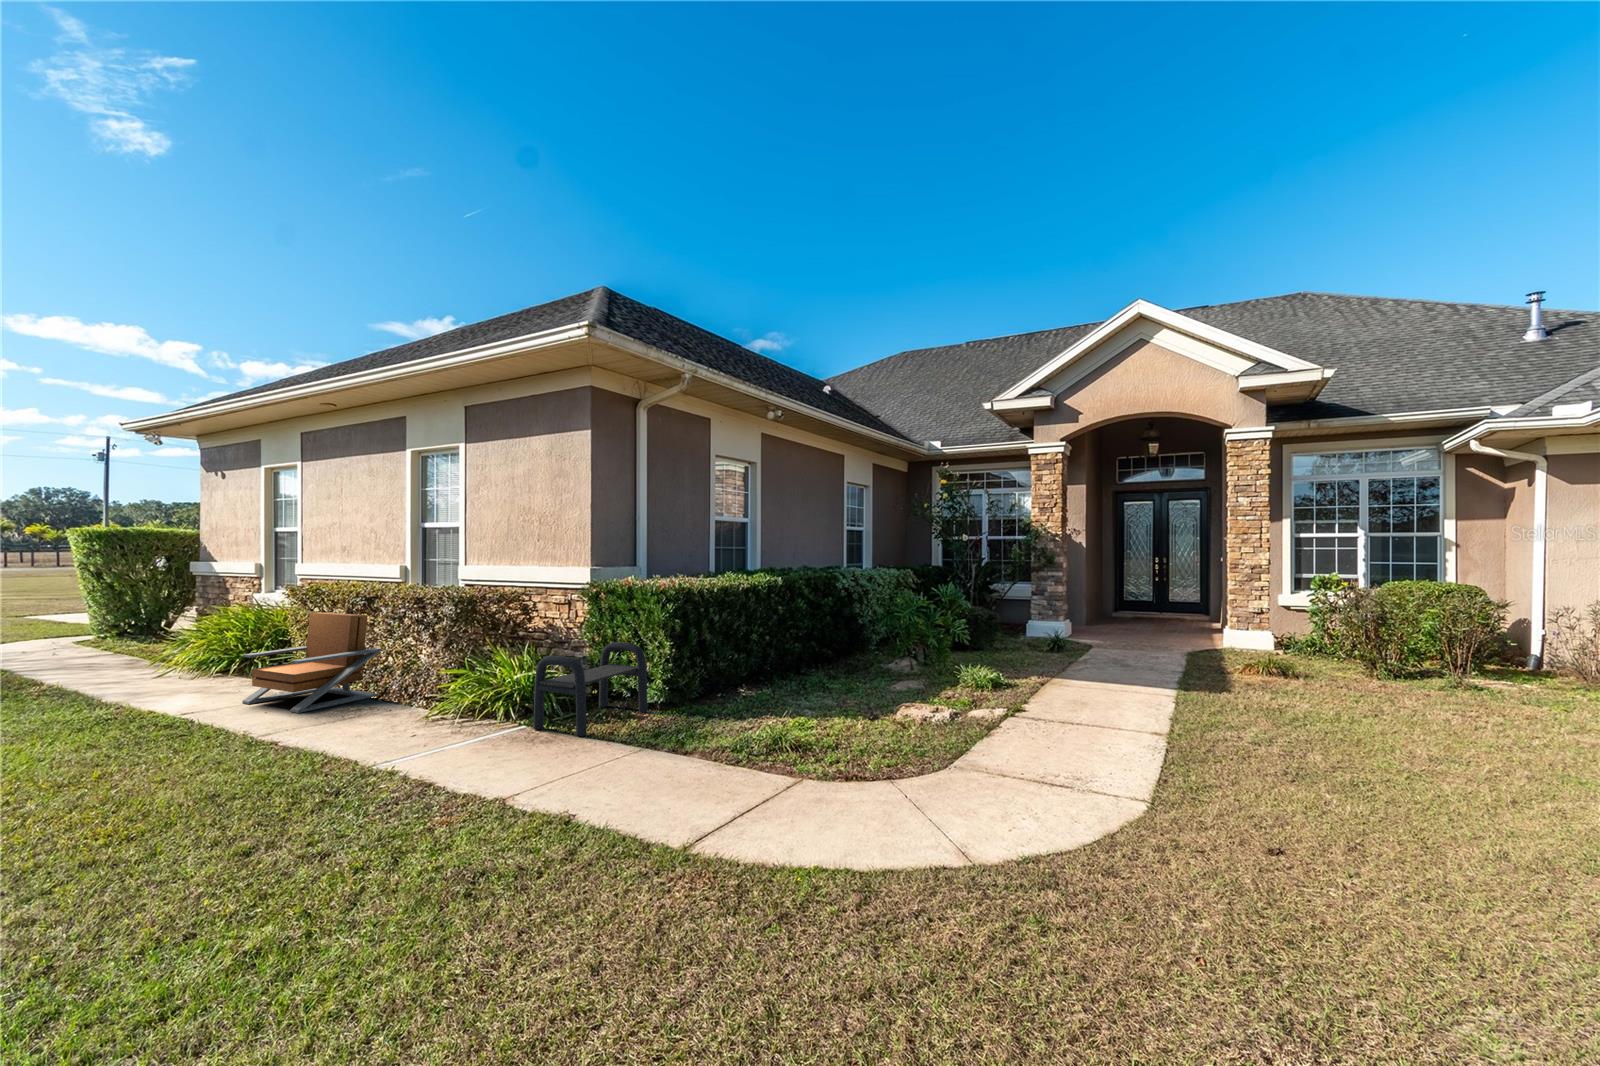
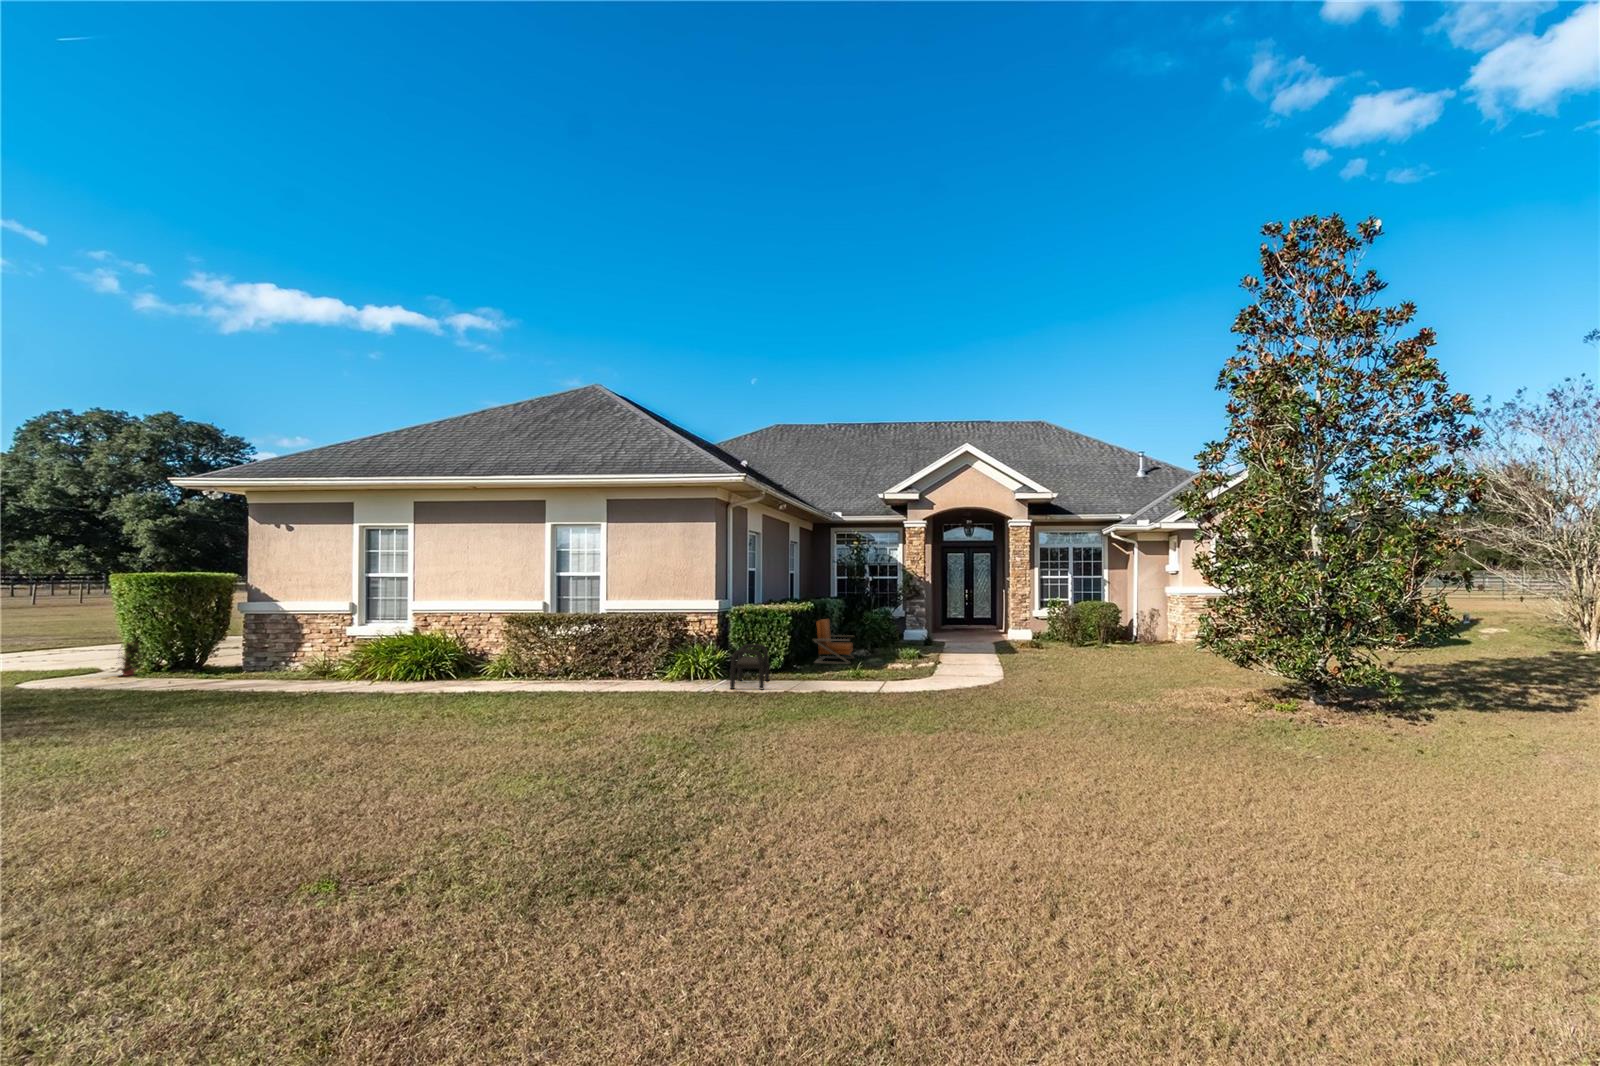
decorative plant: none [54,603,95,639] -> present [117,642,142,676]
lounge chair: present [242,612,381,713] -> present [813,619,854,664]

